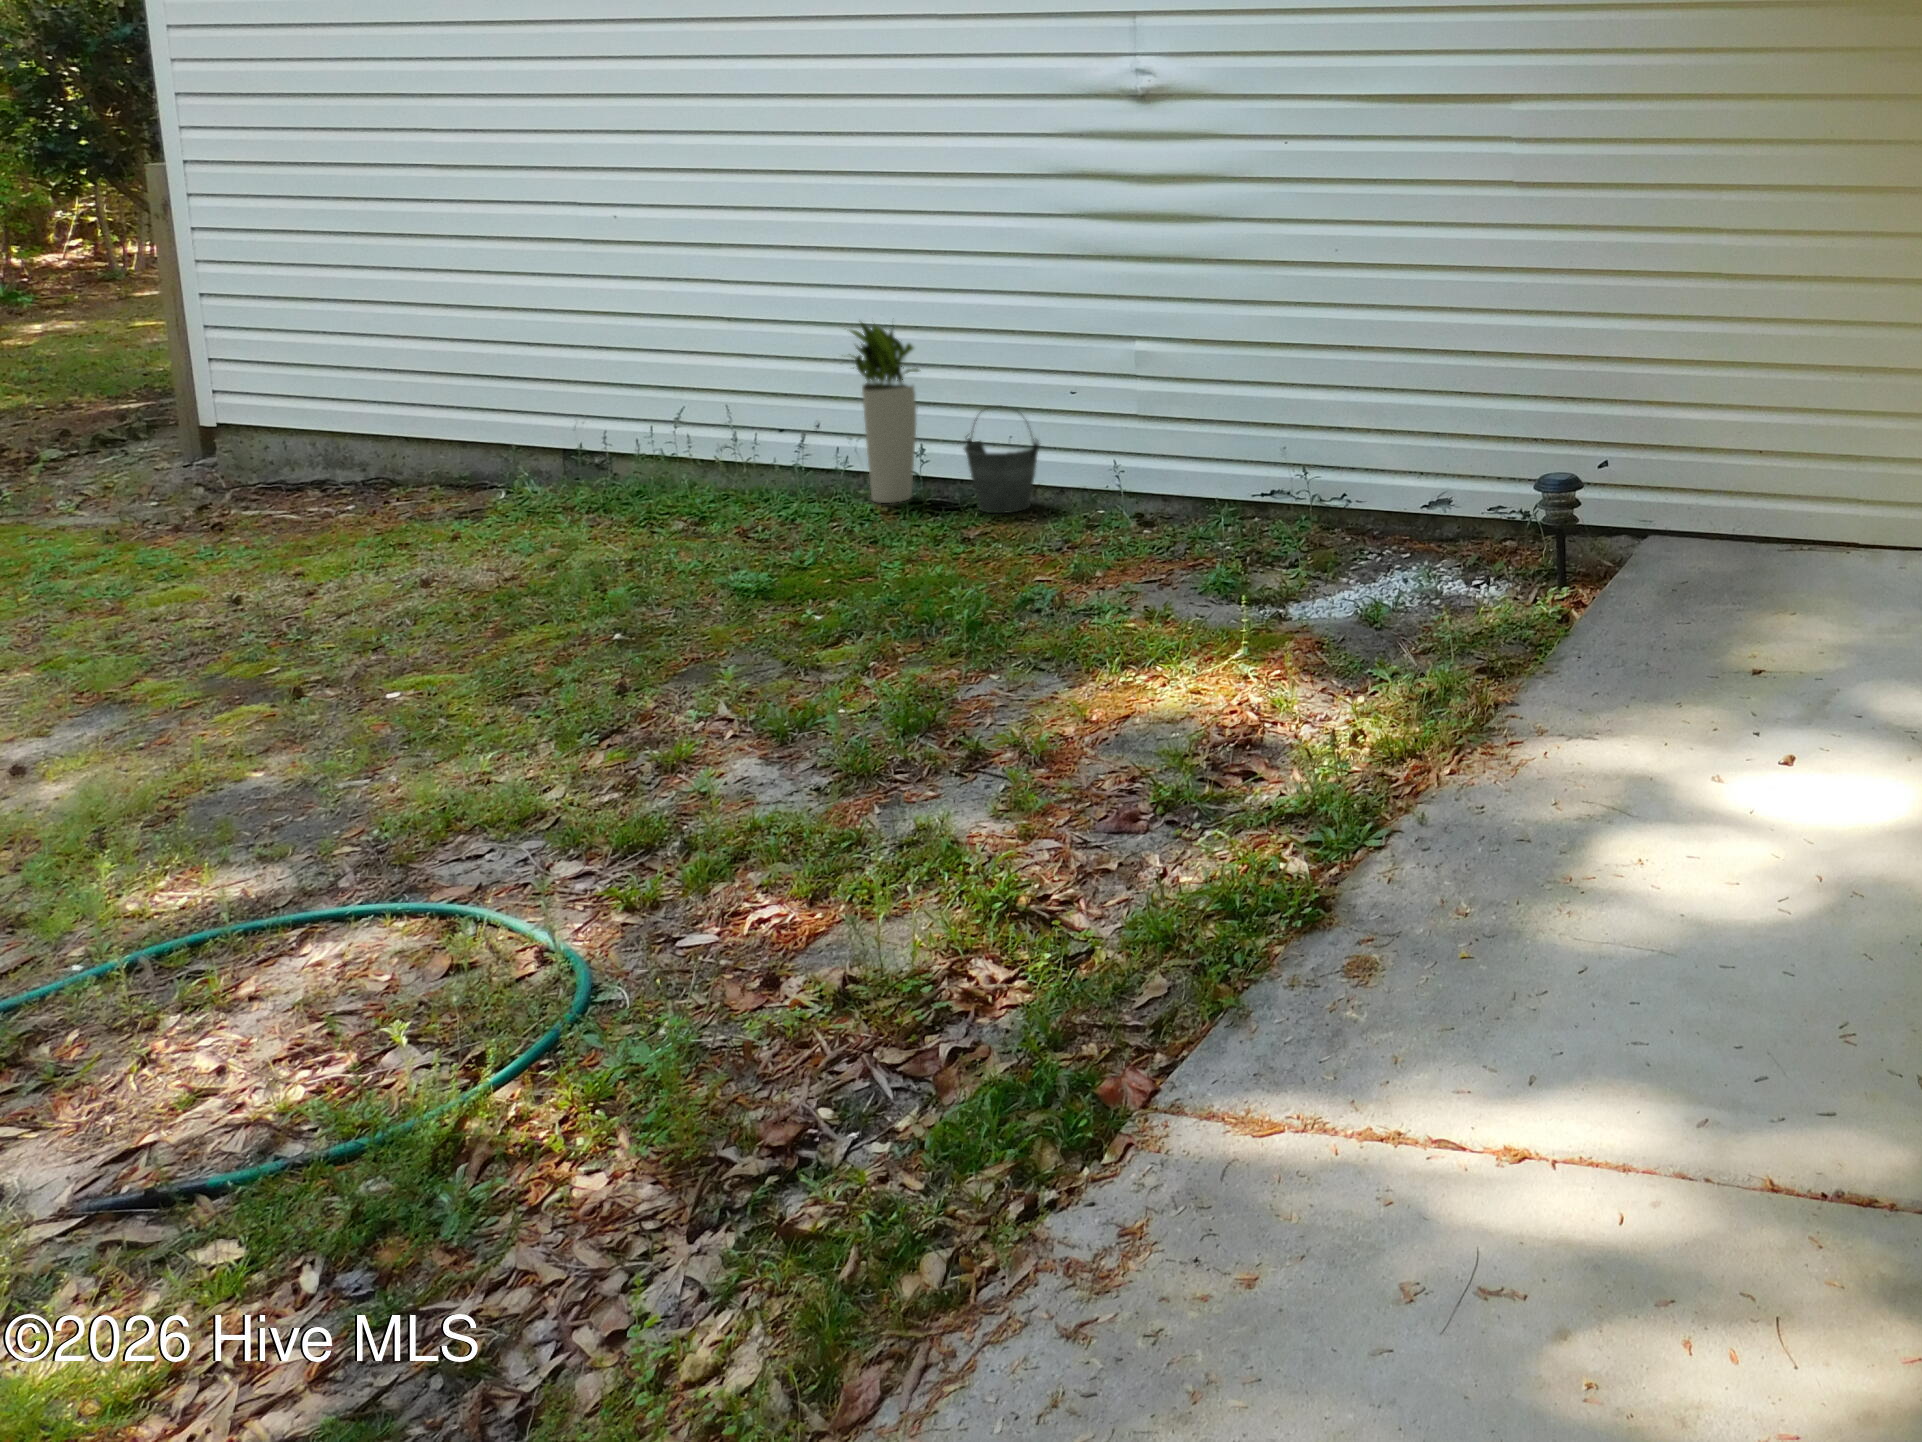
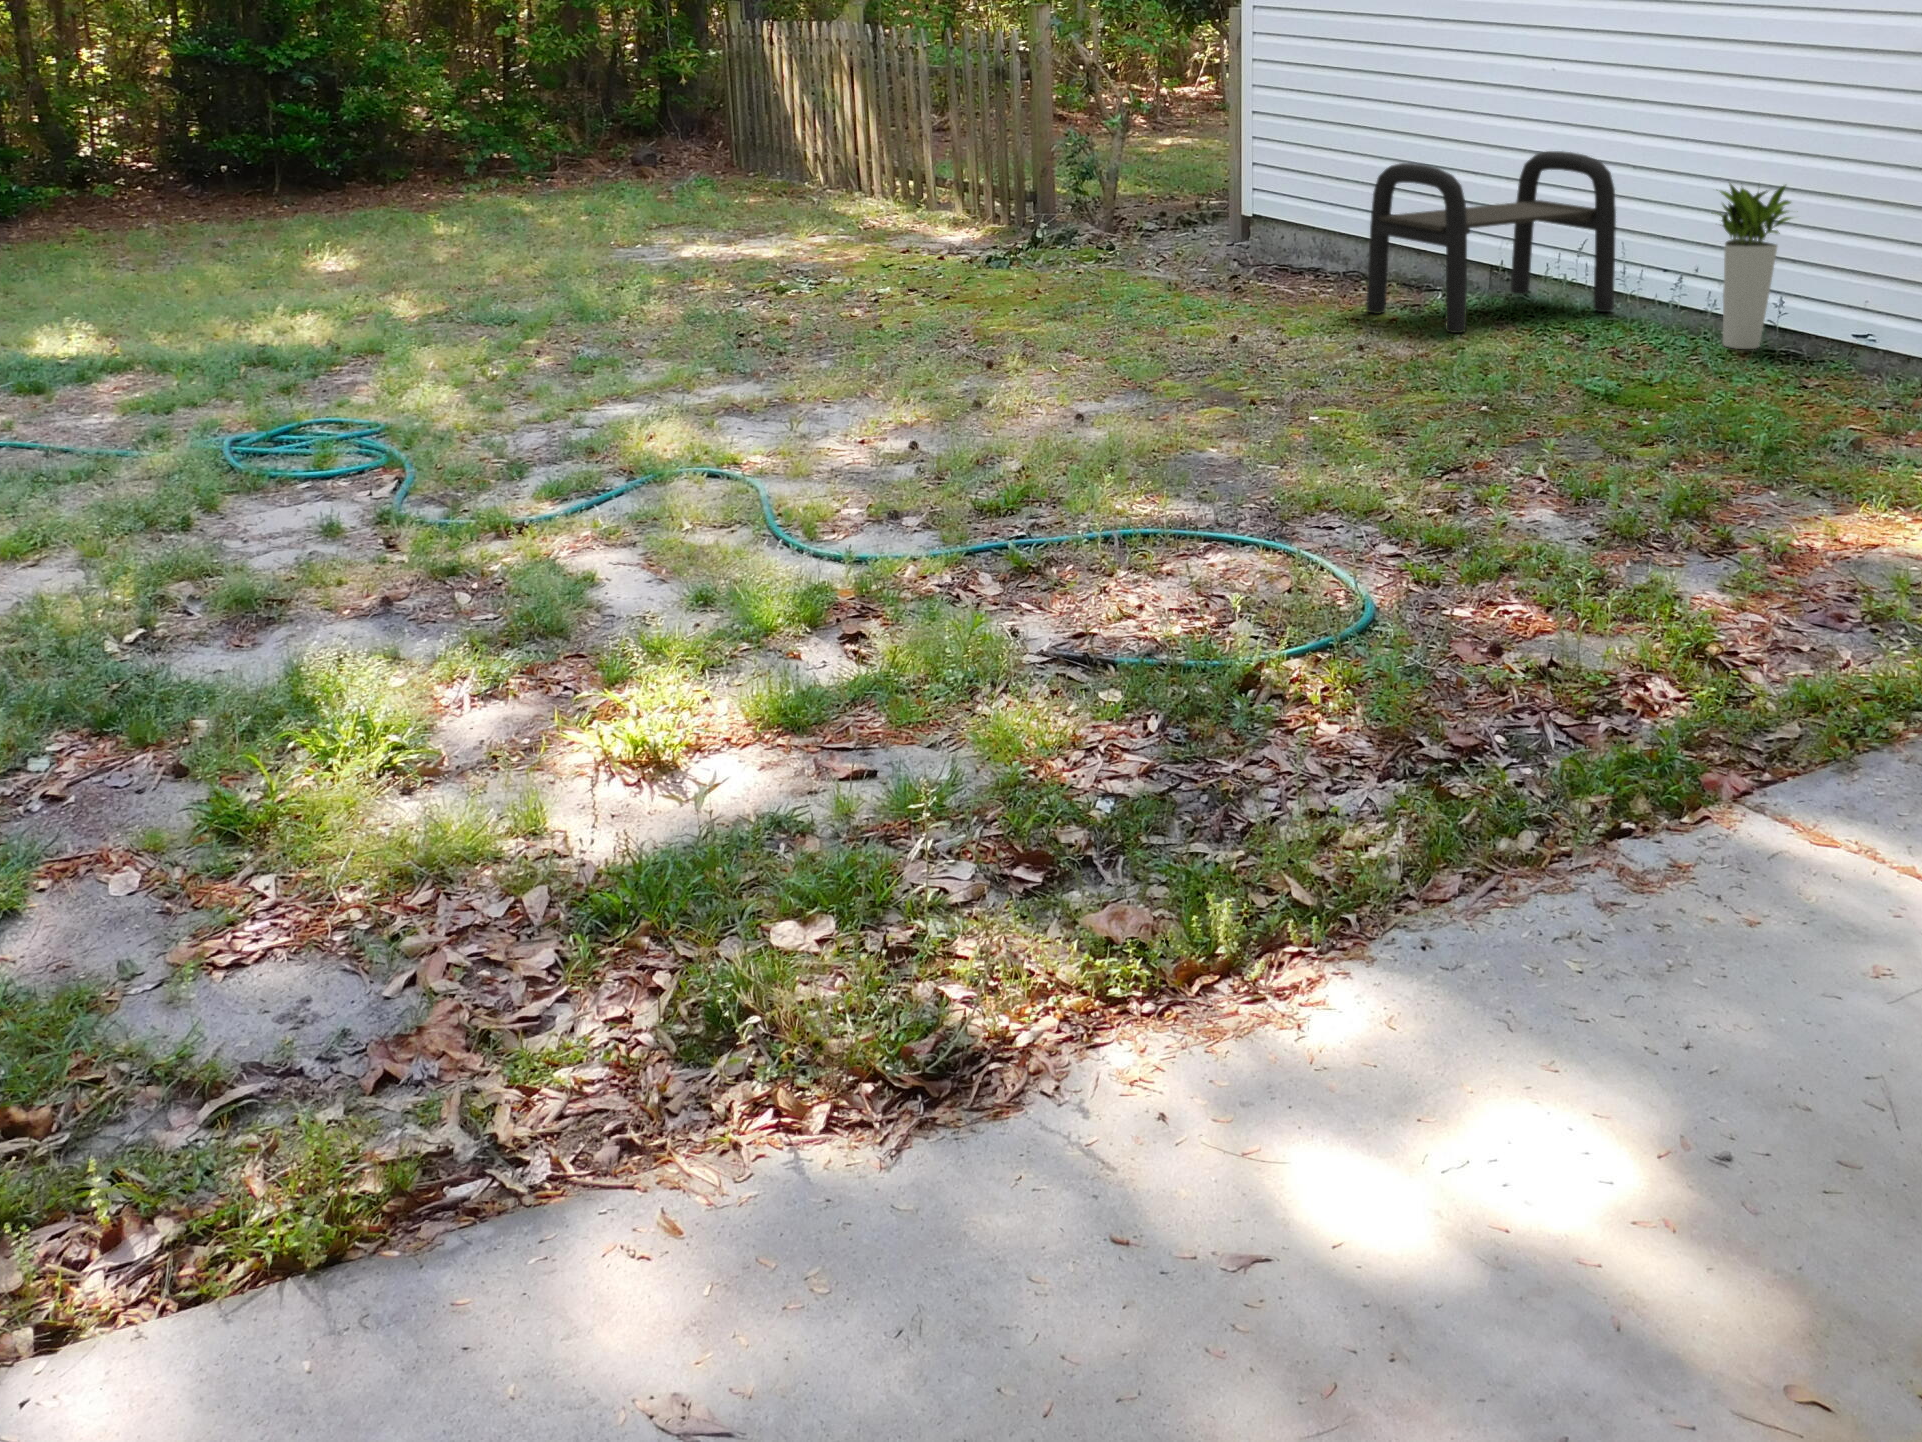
bench: none [408,295,734,534] -> present [1366,151,1616,333]
bucket: present [964,406,1040,513] -> none [1809,271,1886,372]

